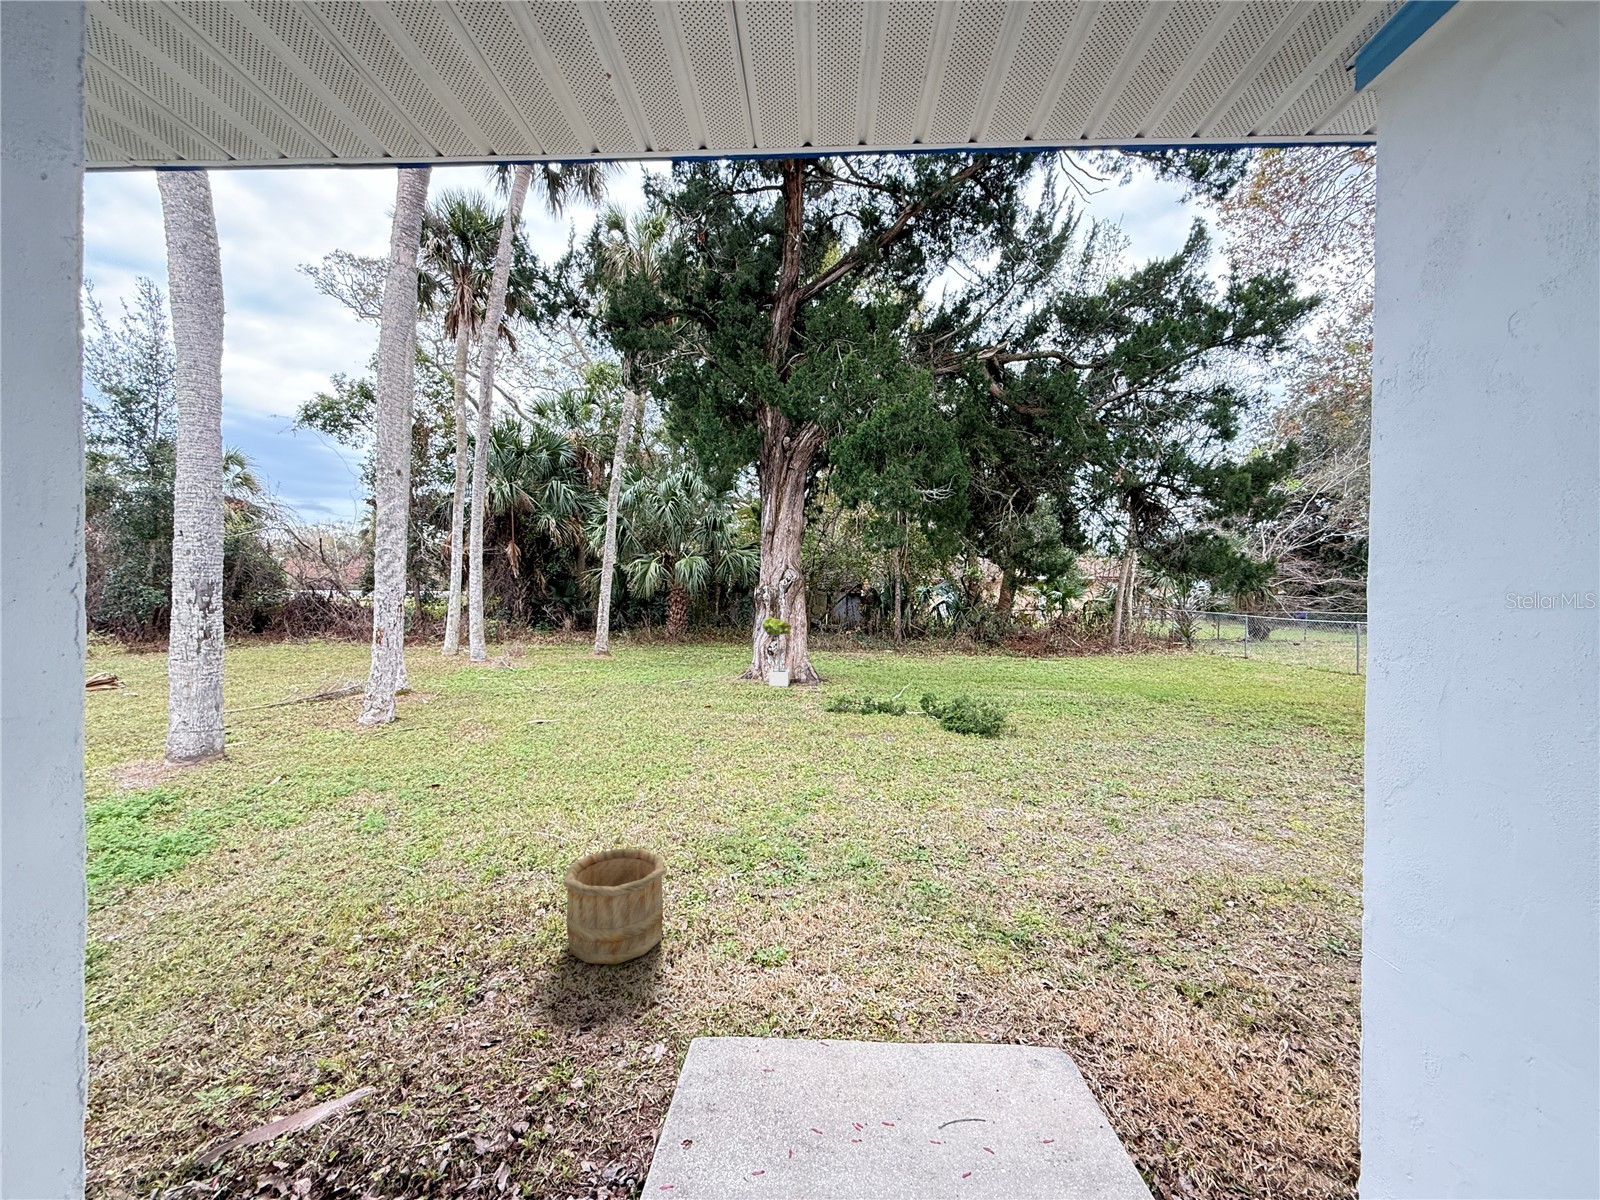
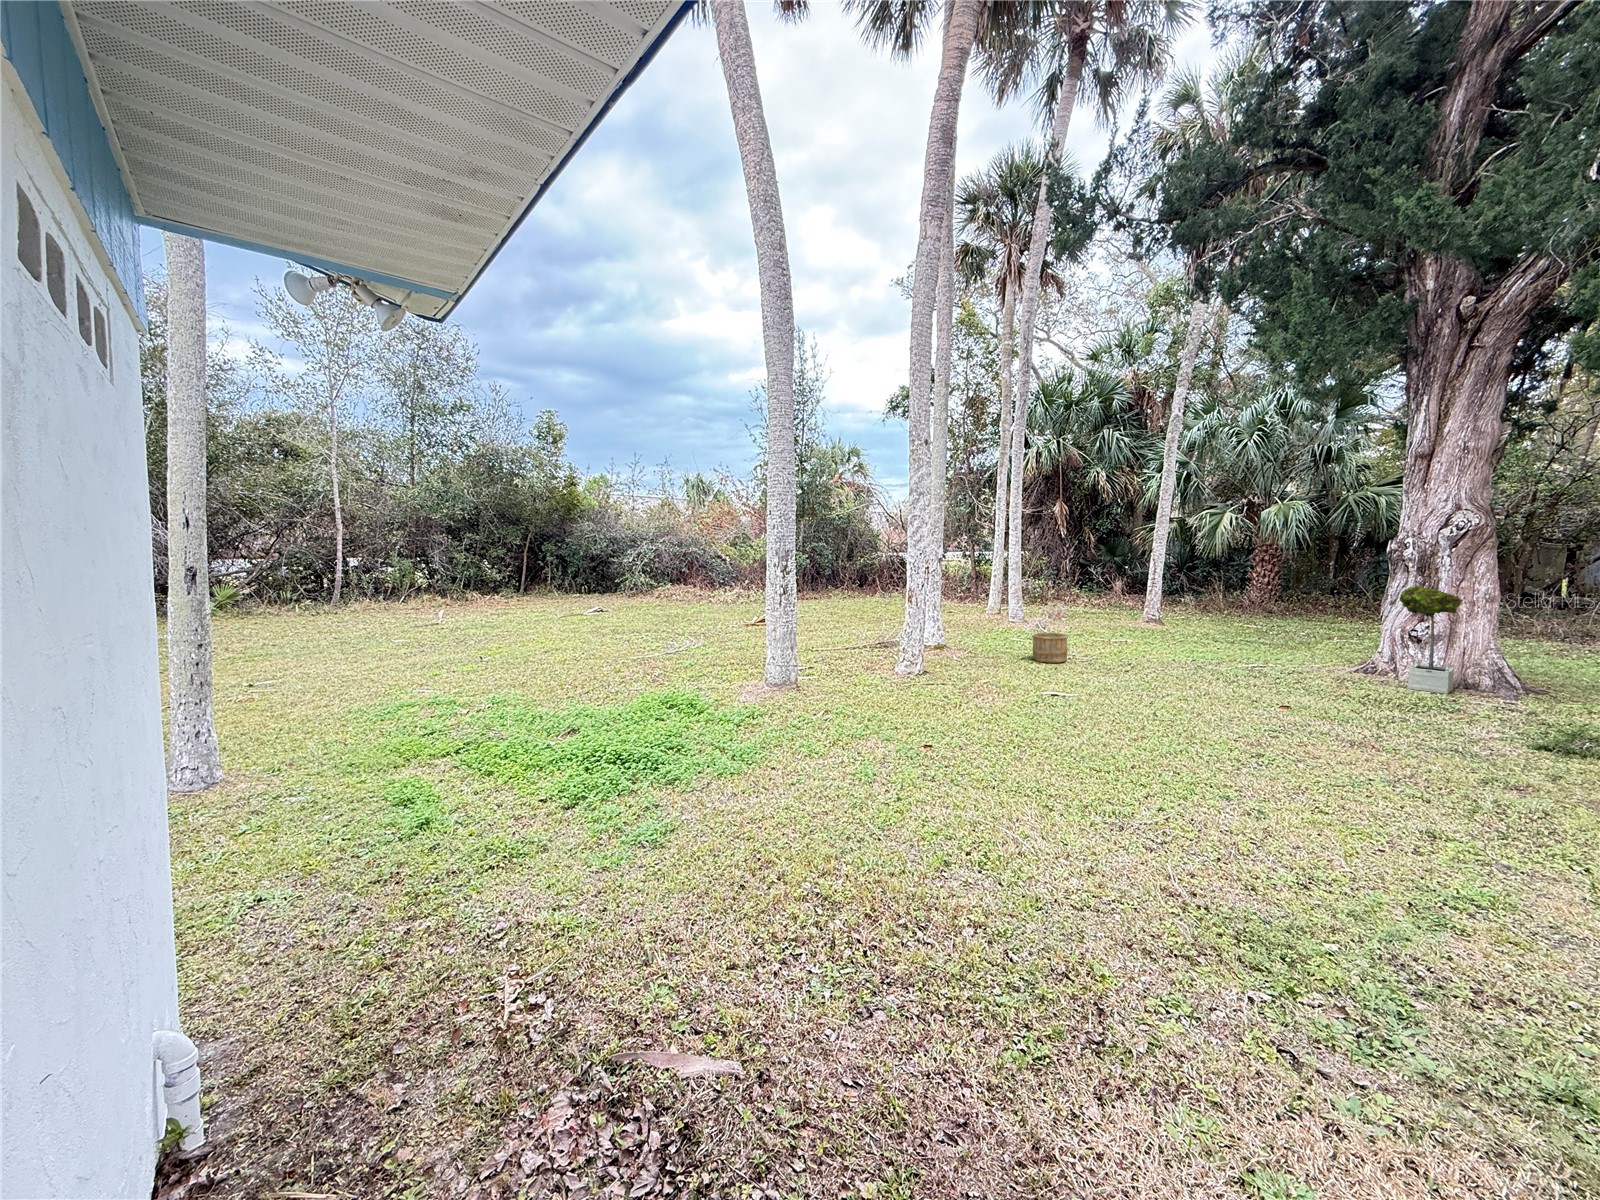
wooden bucket: present [563,849,665,964] -> present [1032,633,1068,663]

